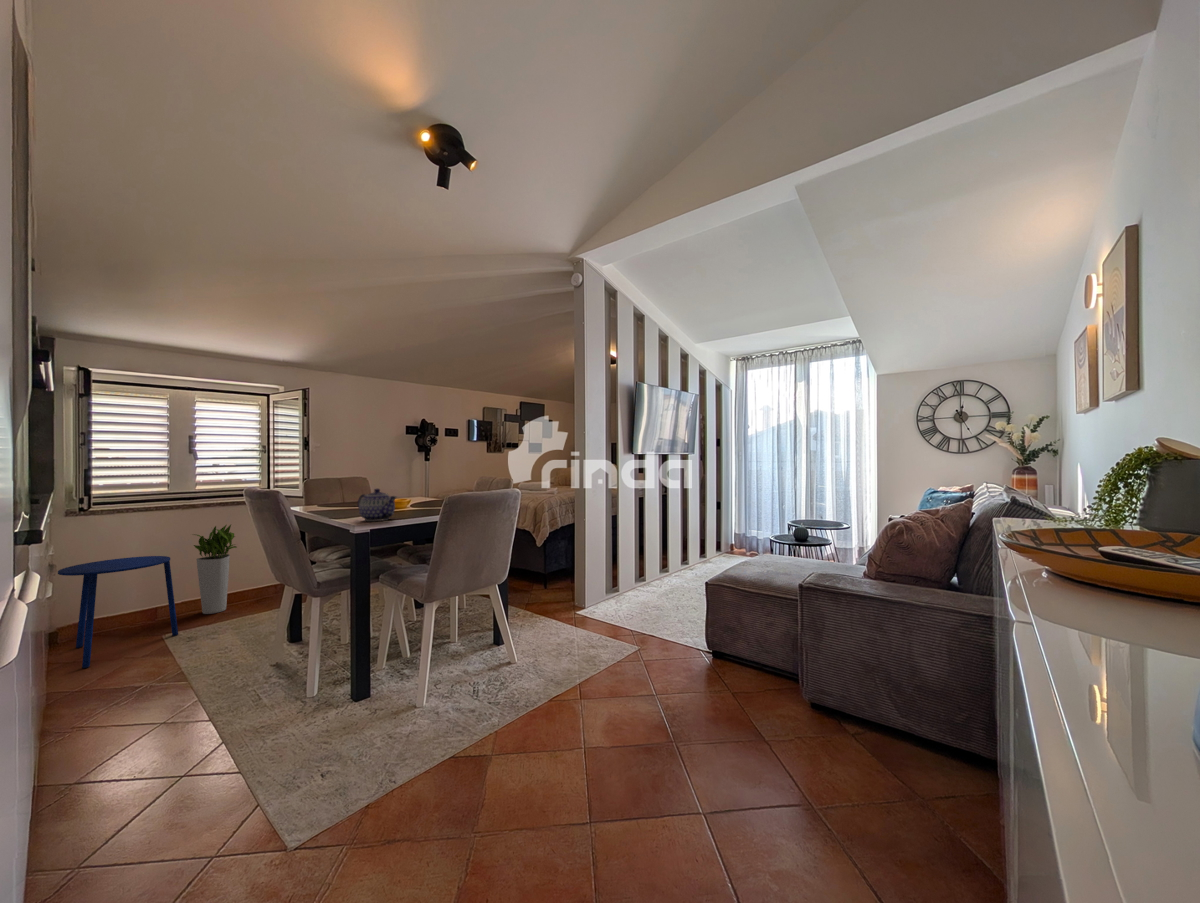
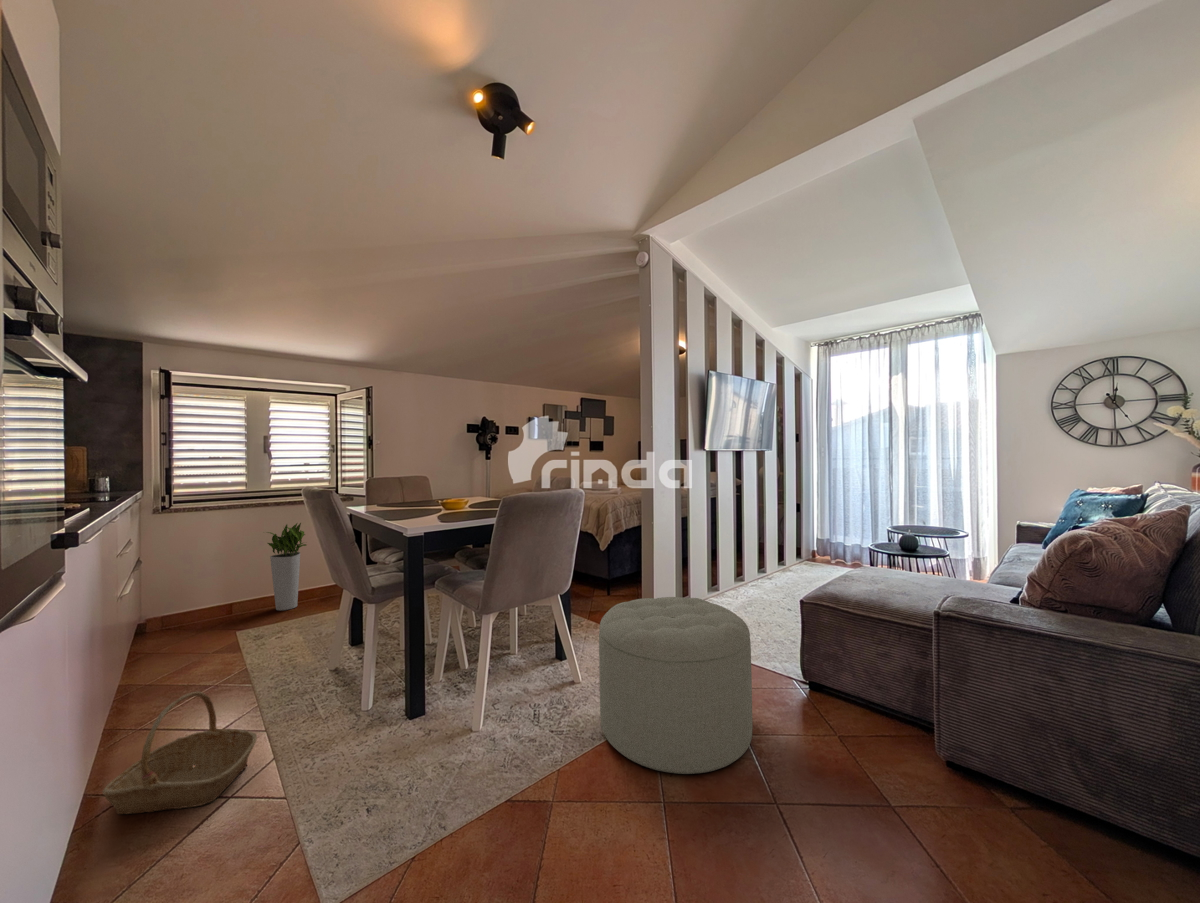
teapot: present [358,489,396,521] -> none [413,488,453,523]
side table: present [58,556,178,668] -> none [145,553,252,662]
ottoman: none [532,583,661,728] -> present [599,597,752,774]
basket: none [40,685,200,804] -> present [103,692,257,814]

